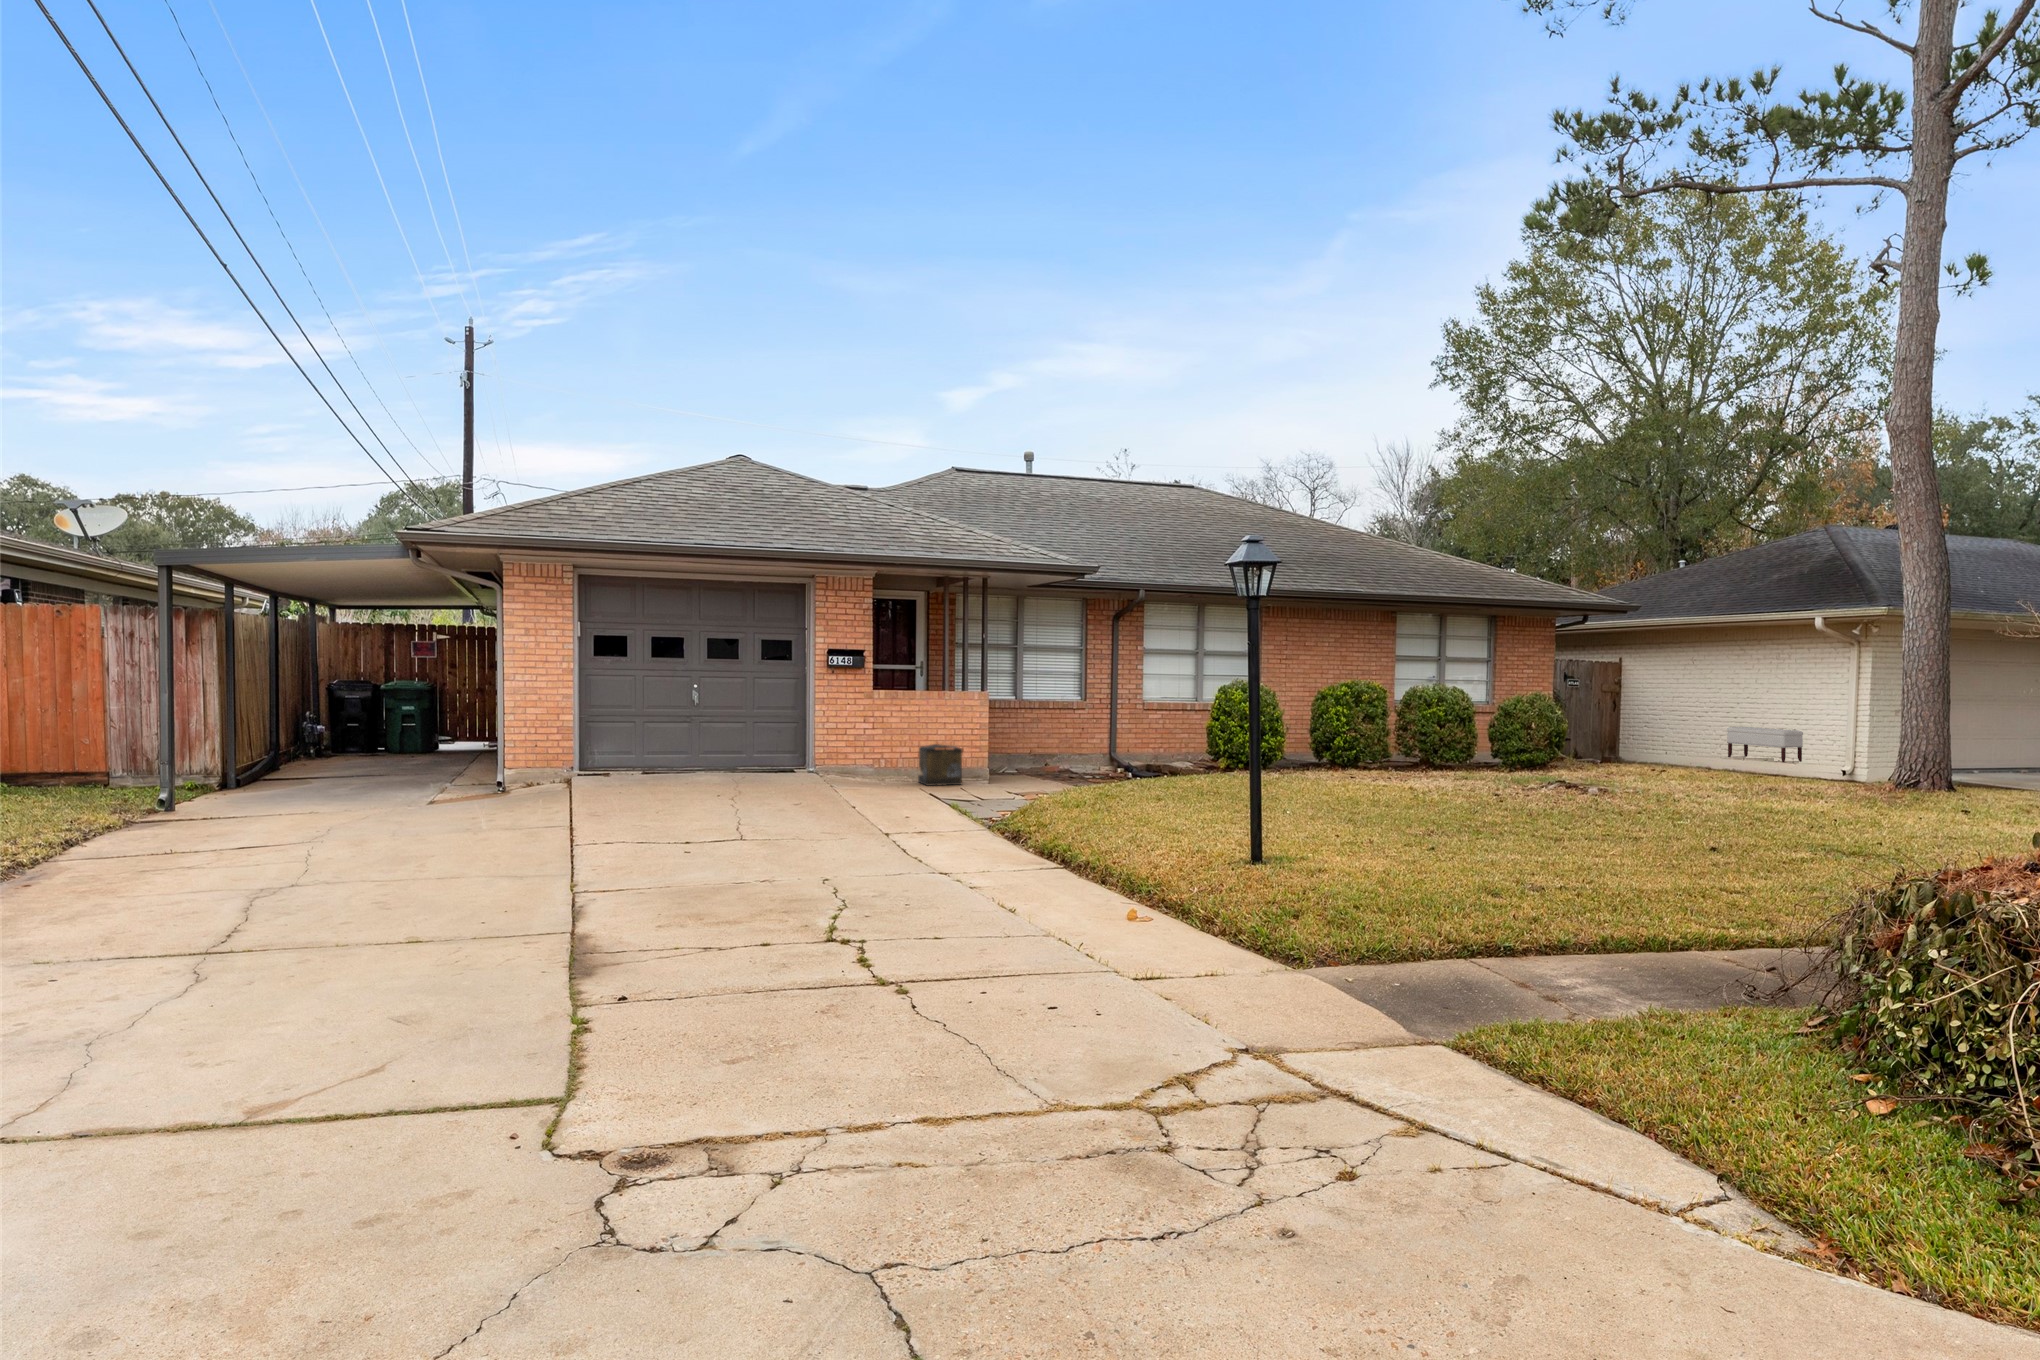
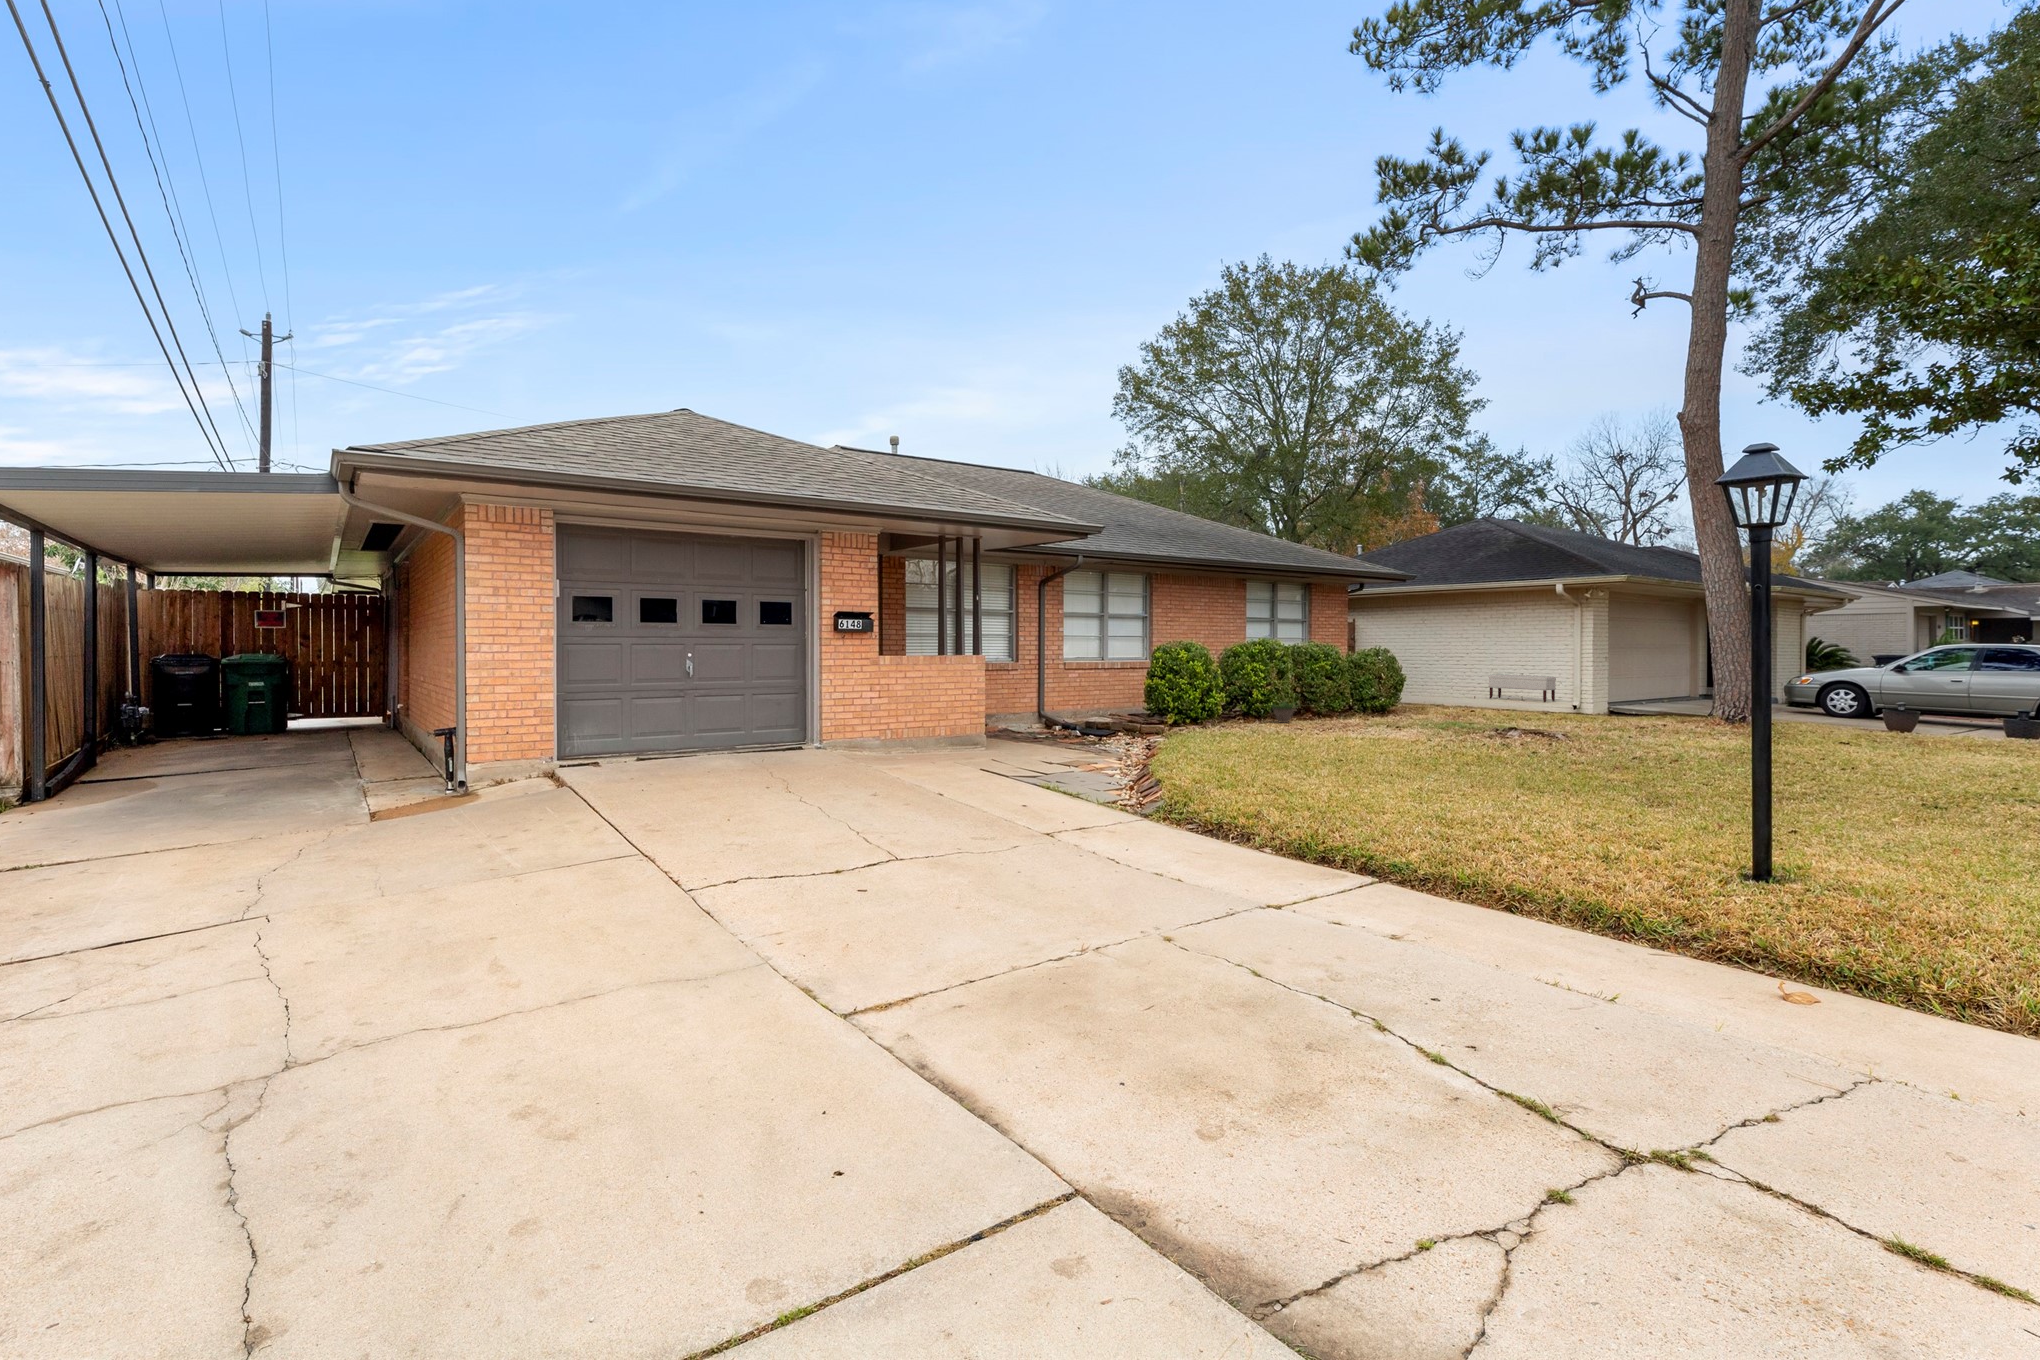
cardboard box: present [918,744,963,786] -> none [924,711,978,757]
decorative plant: none [1344,748,1384,771] -> present [1271,702,1295,723]

